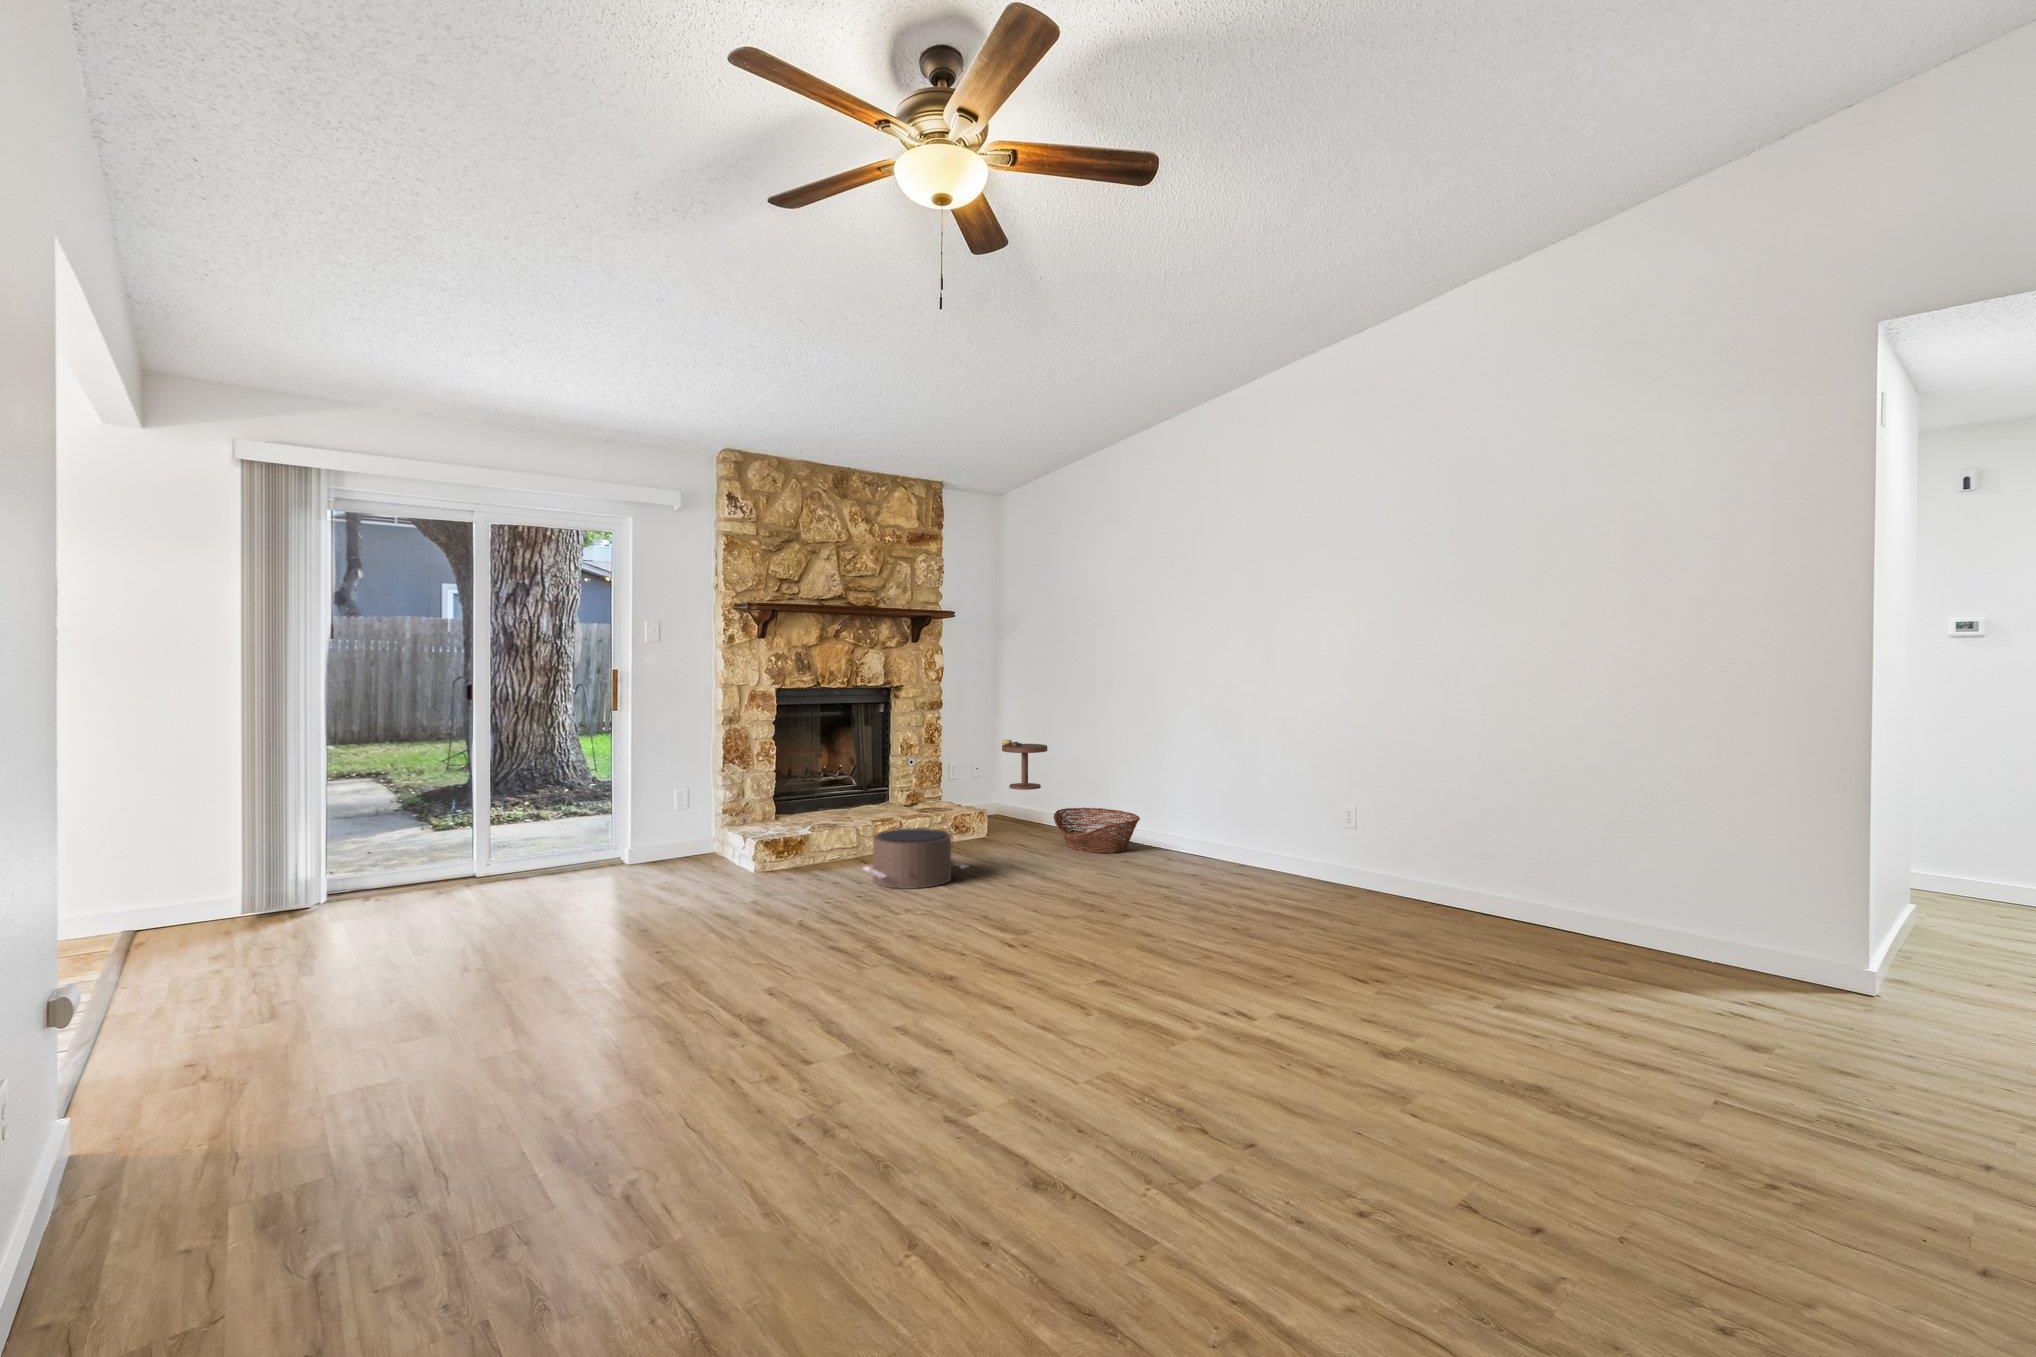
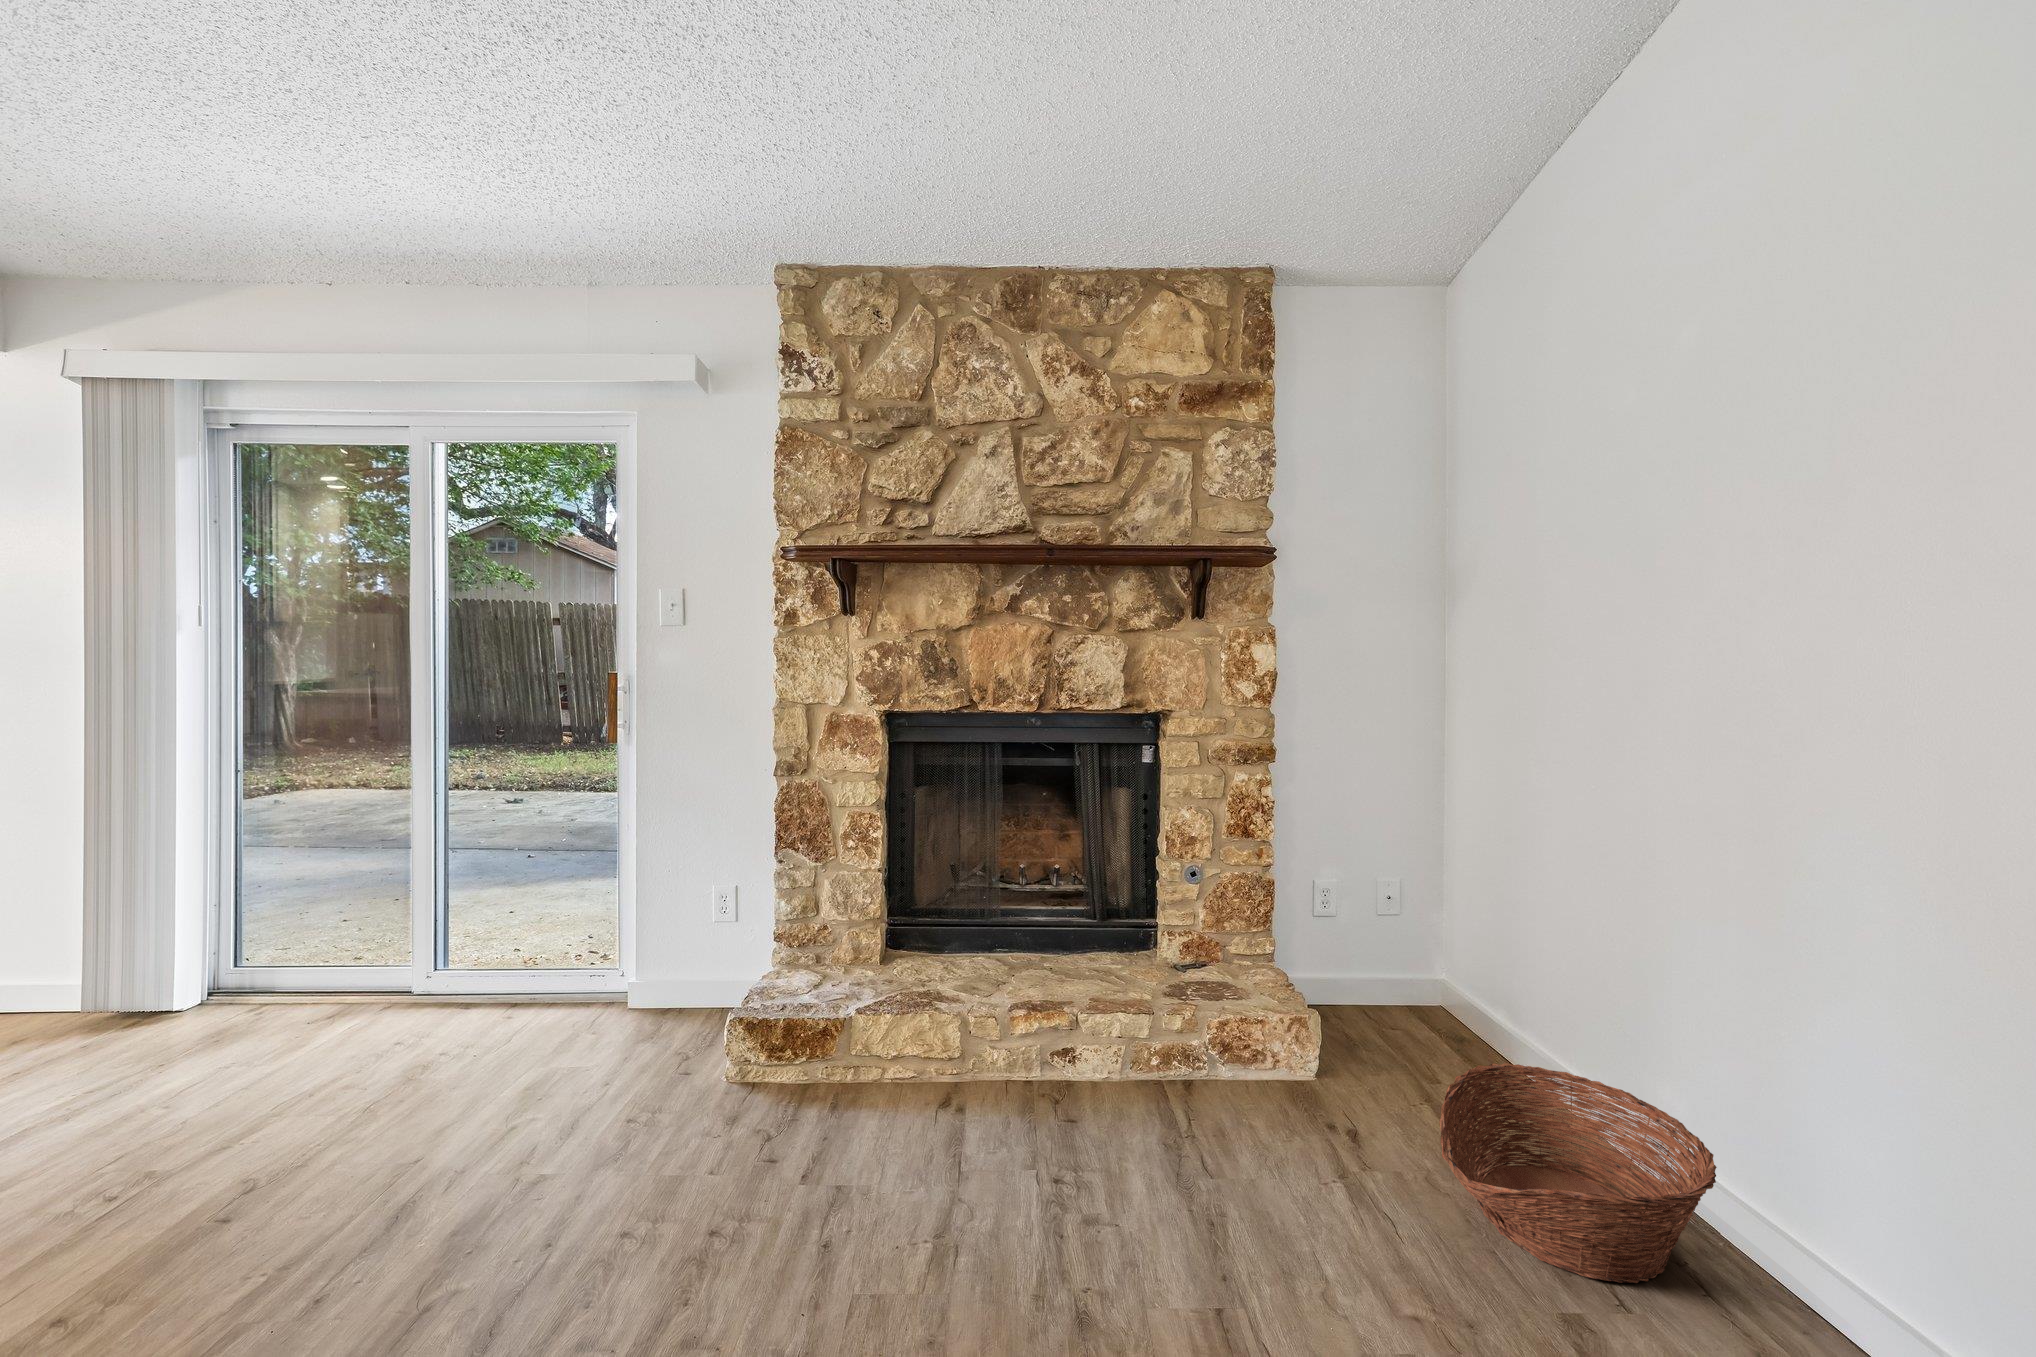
side table: present [1002,740,1047,790] -> none [1389,845,1510,1068]
pouf: present [863,828,968,889] -> none [733,1068,1015,1282]

